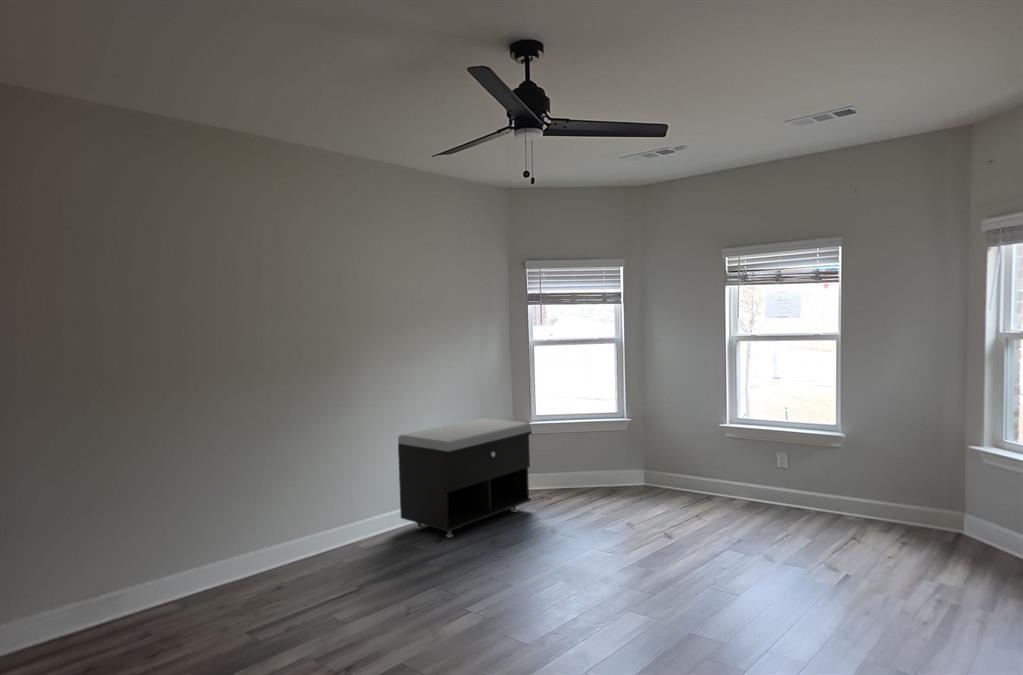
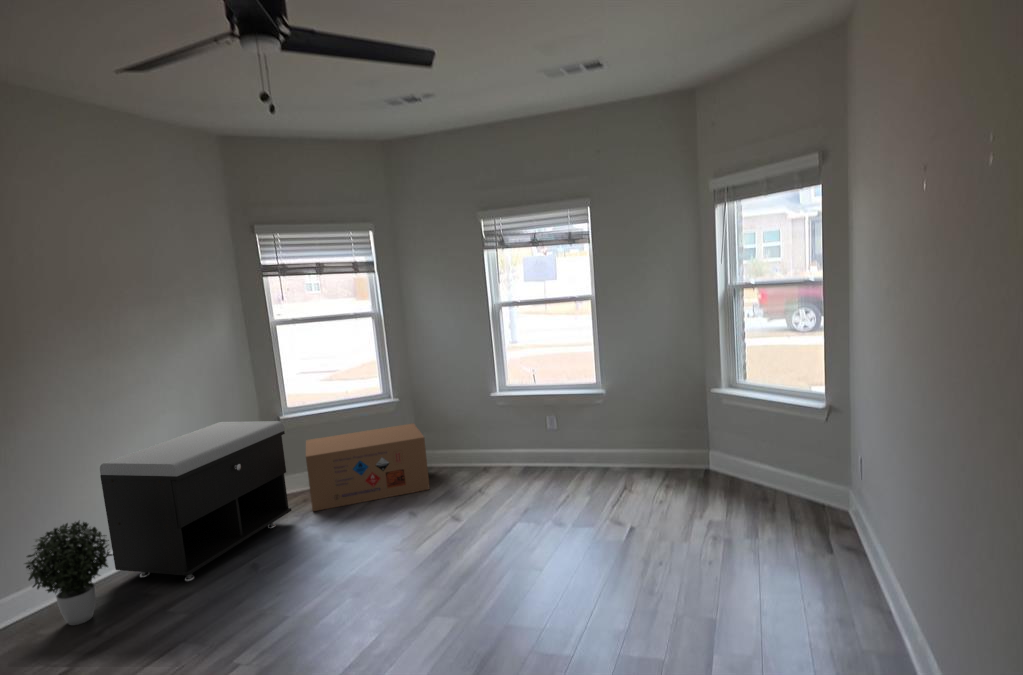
cardboard box: none [547,444,653,506] -> present [306,423,430,511]
potted plant: none [346,473,401,550] -> present [25,521,112,625]

